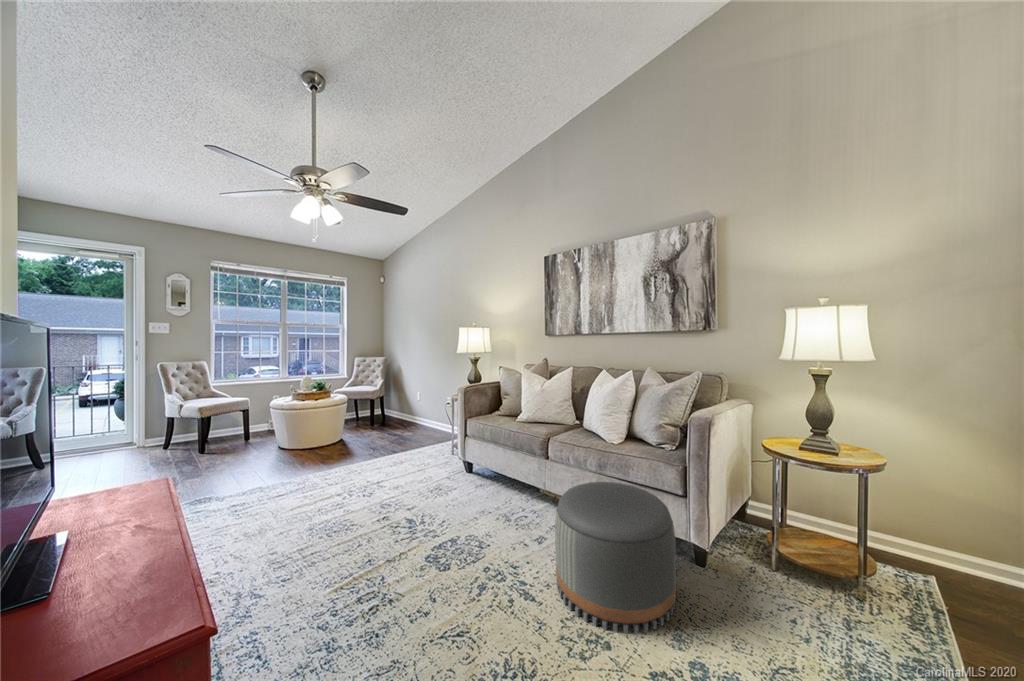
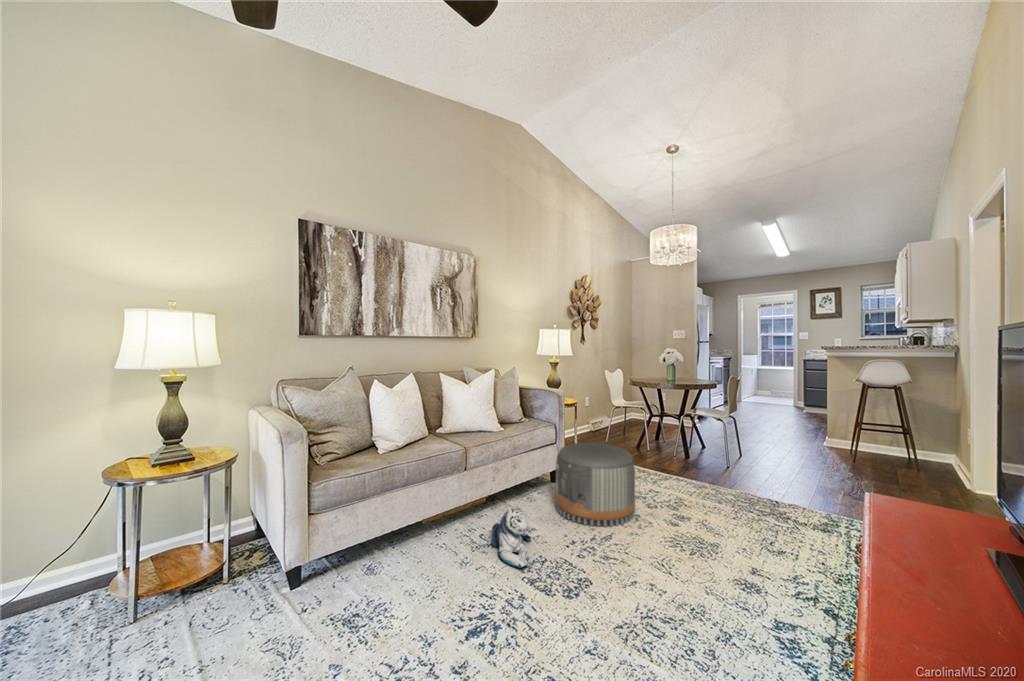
plush toy: none [469,489,540,534] -> present [491,508,531,568]

